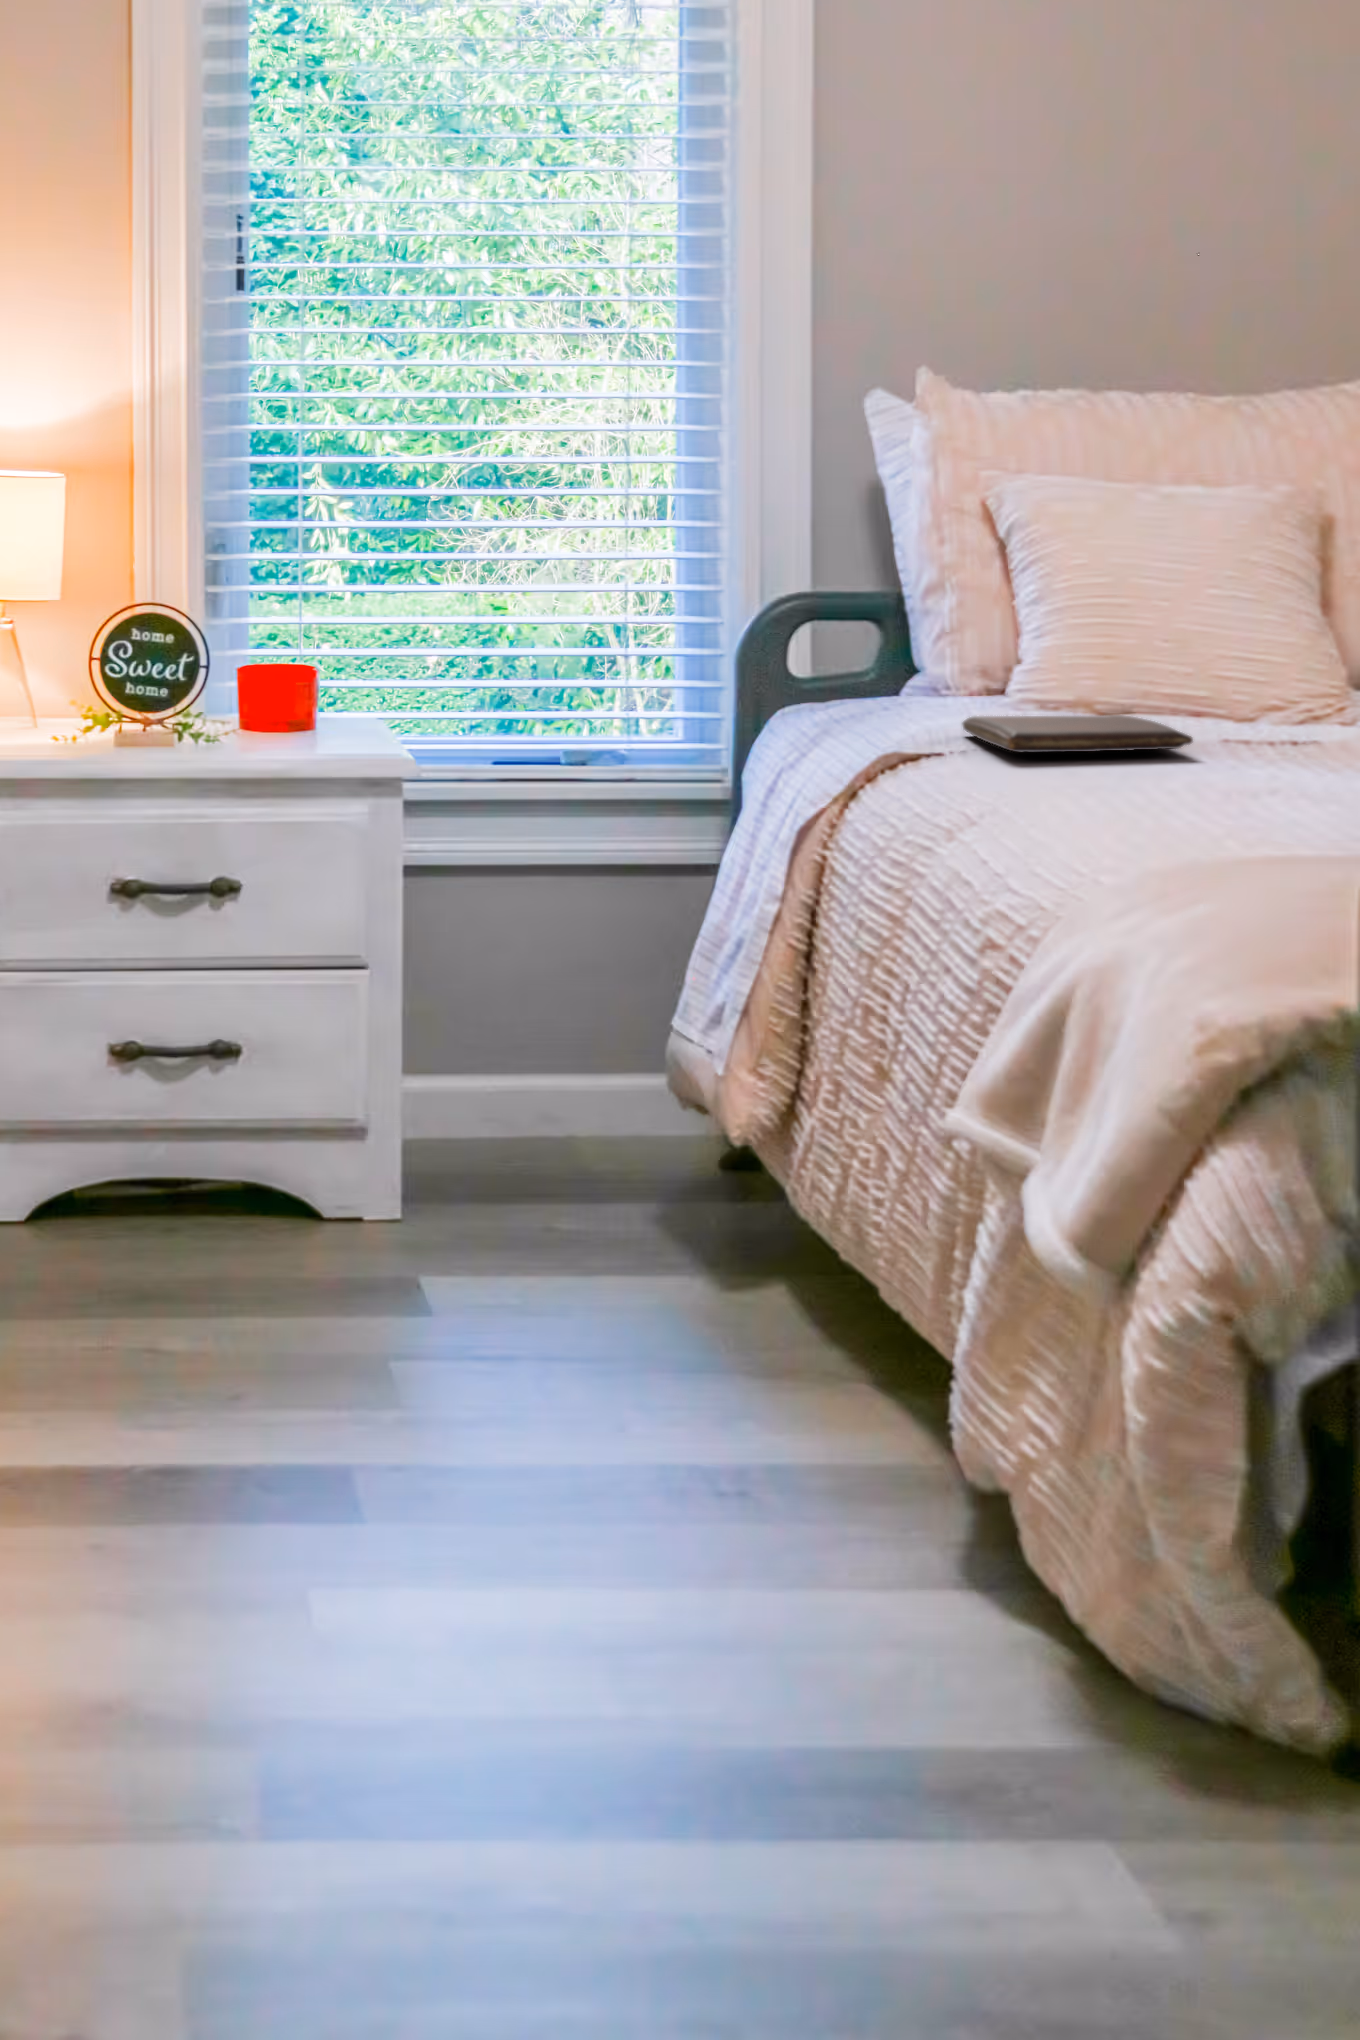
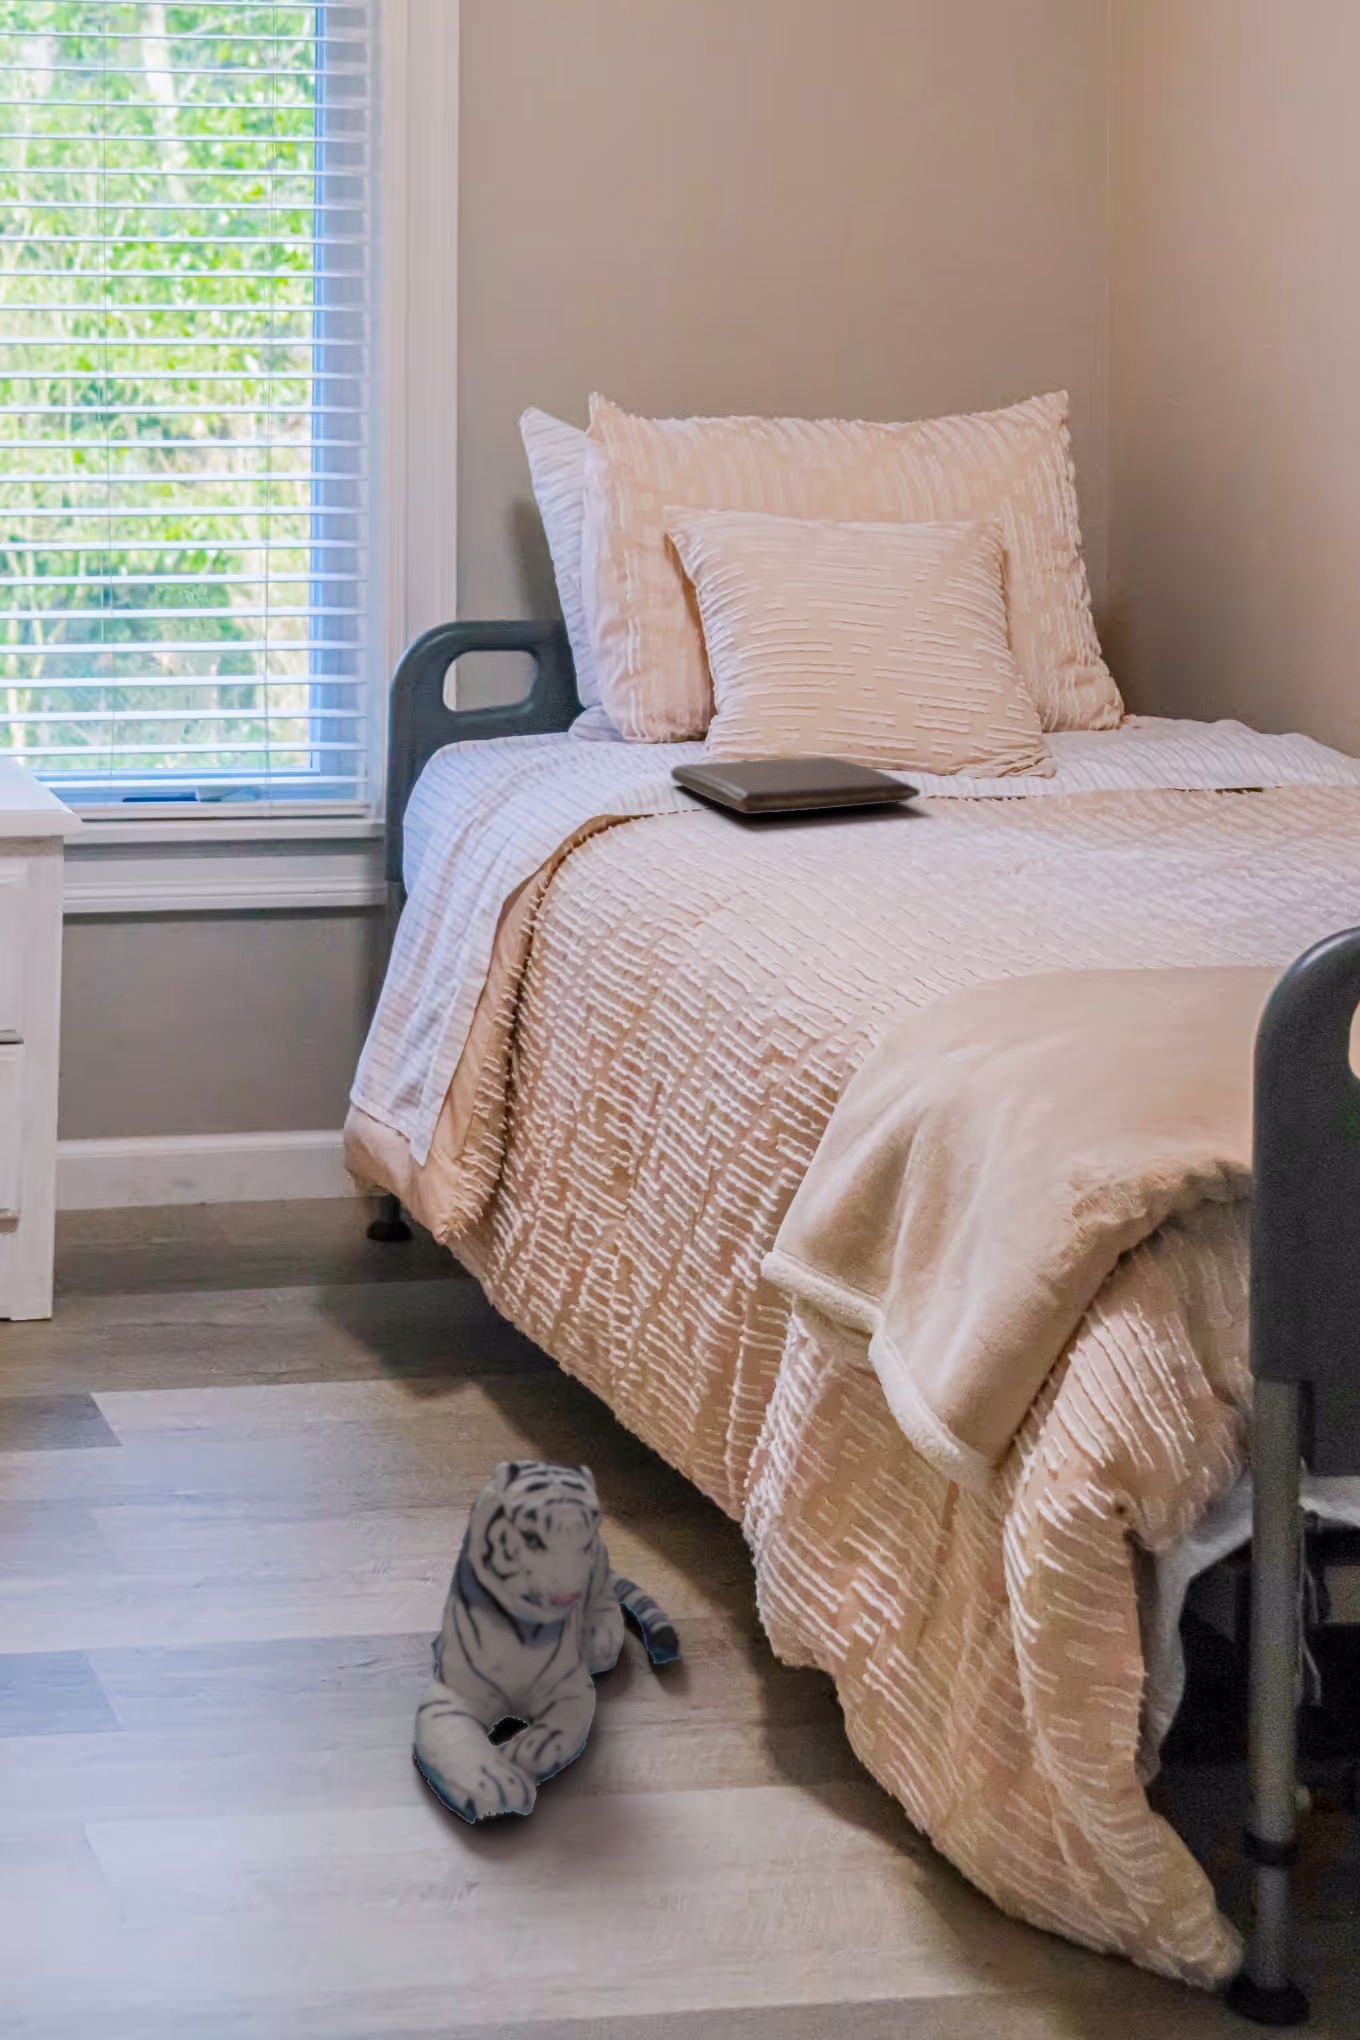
plush toy: none [645,1278,899,1576] -> present [412,1460,681,1824]

